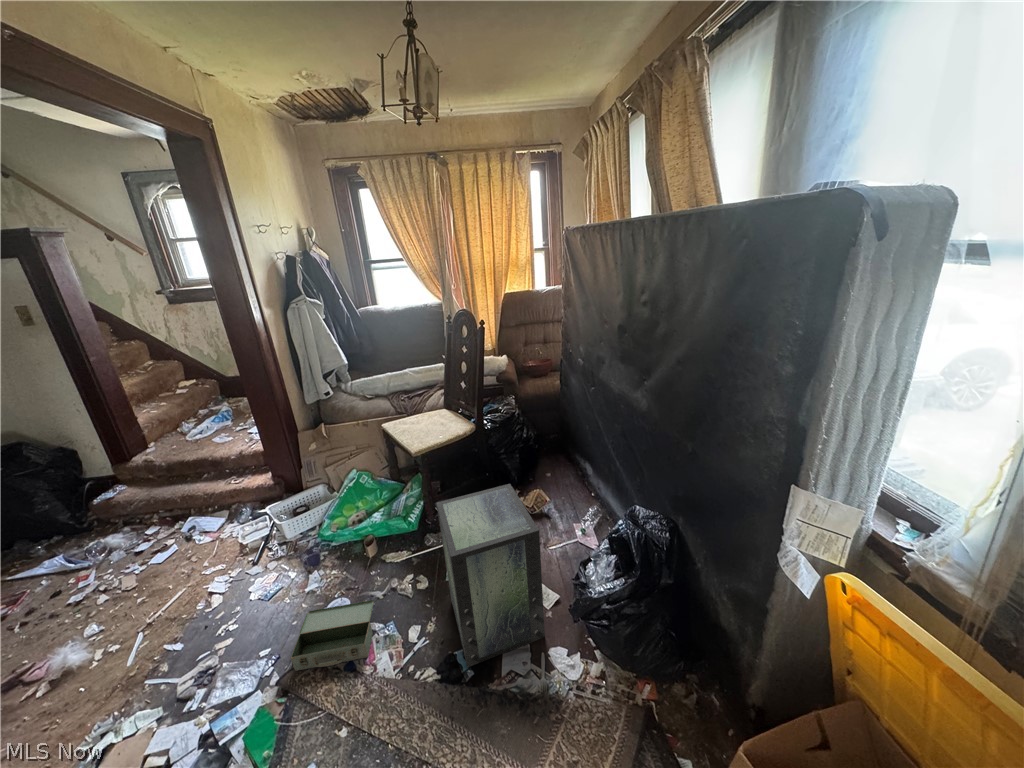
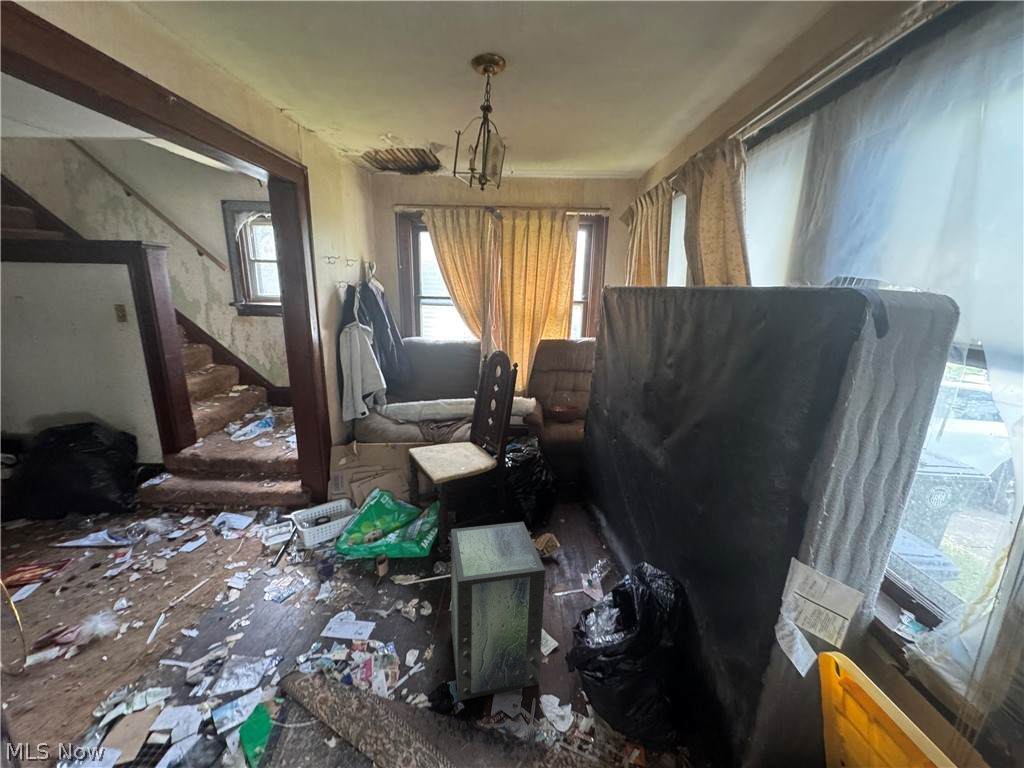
toolbox: present [291,600,374,671] -> none [294,617,378,675]

